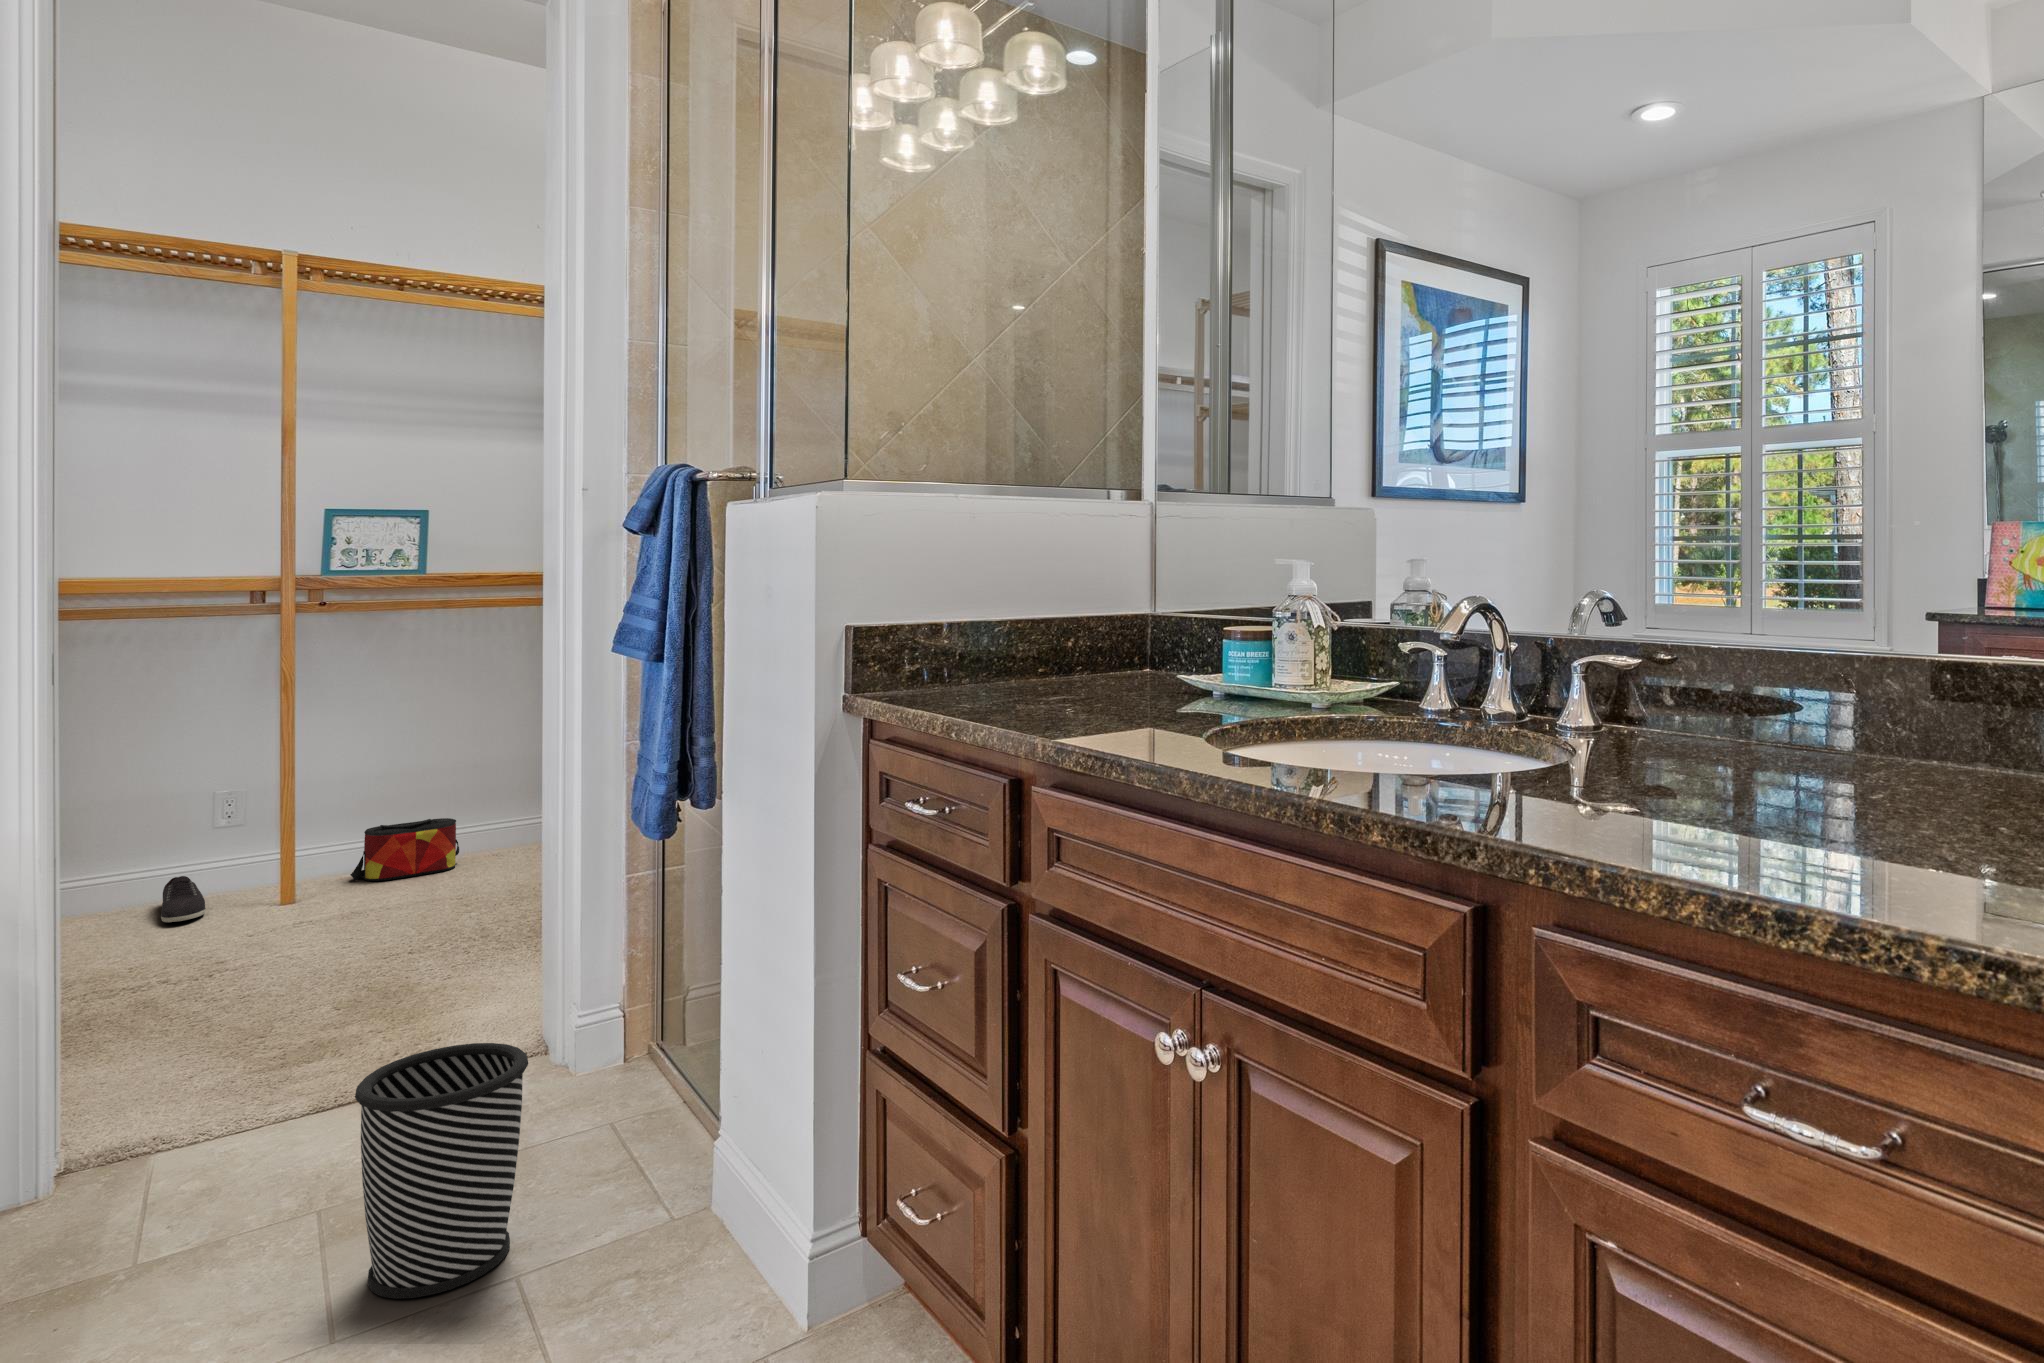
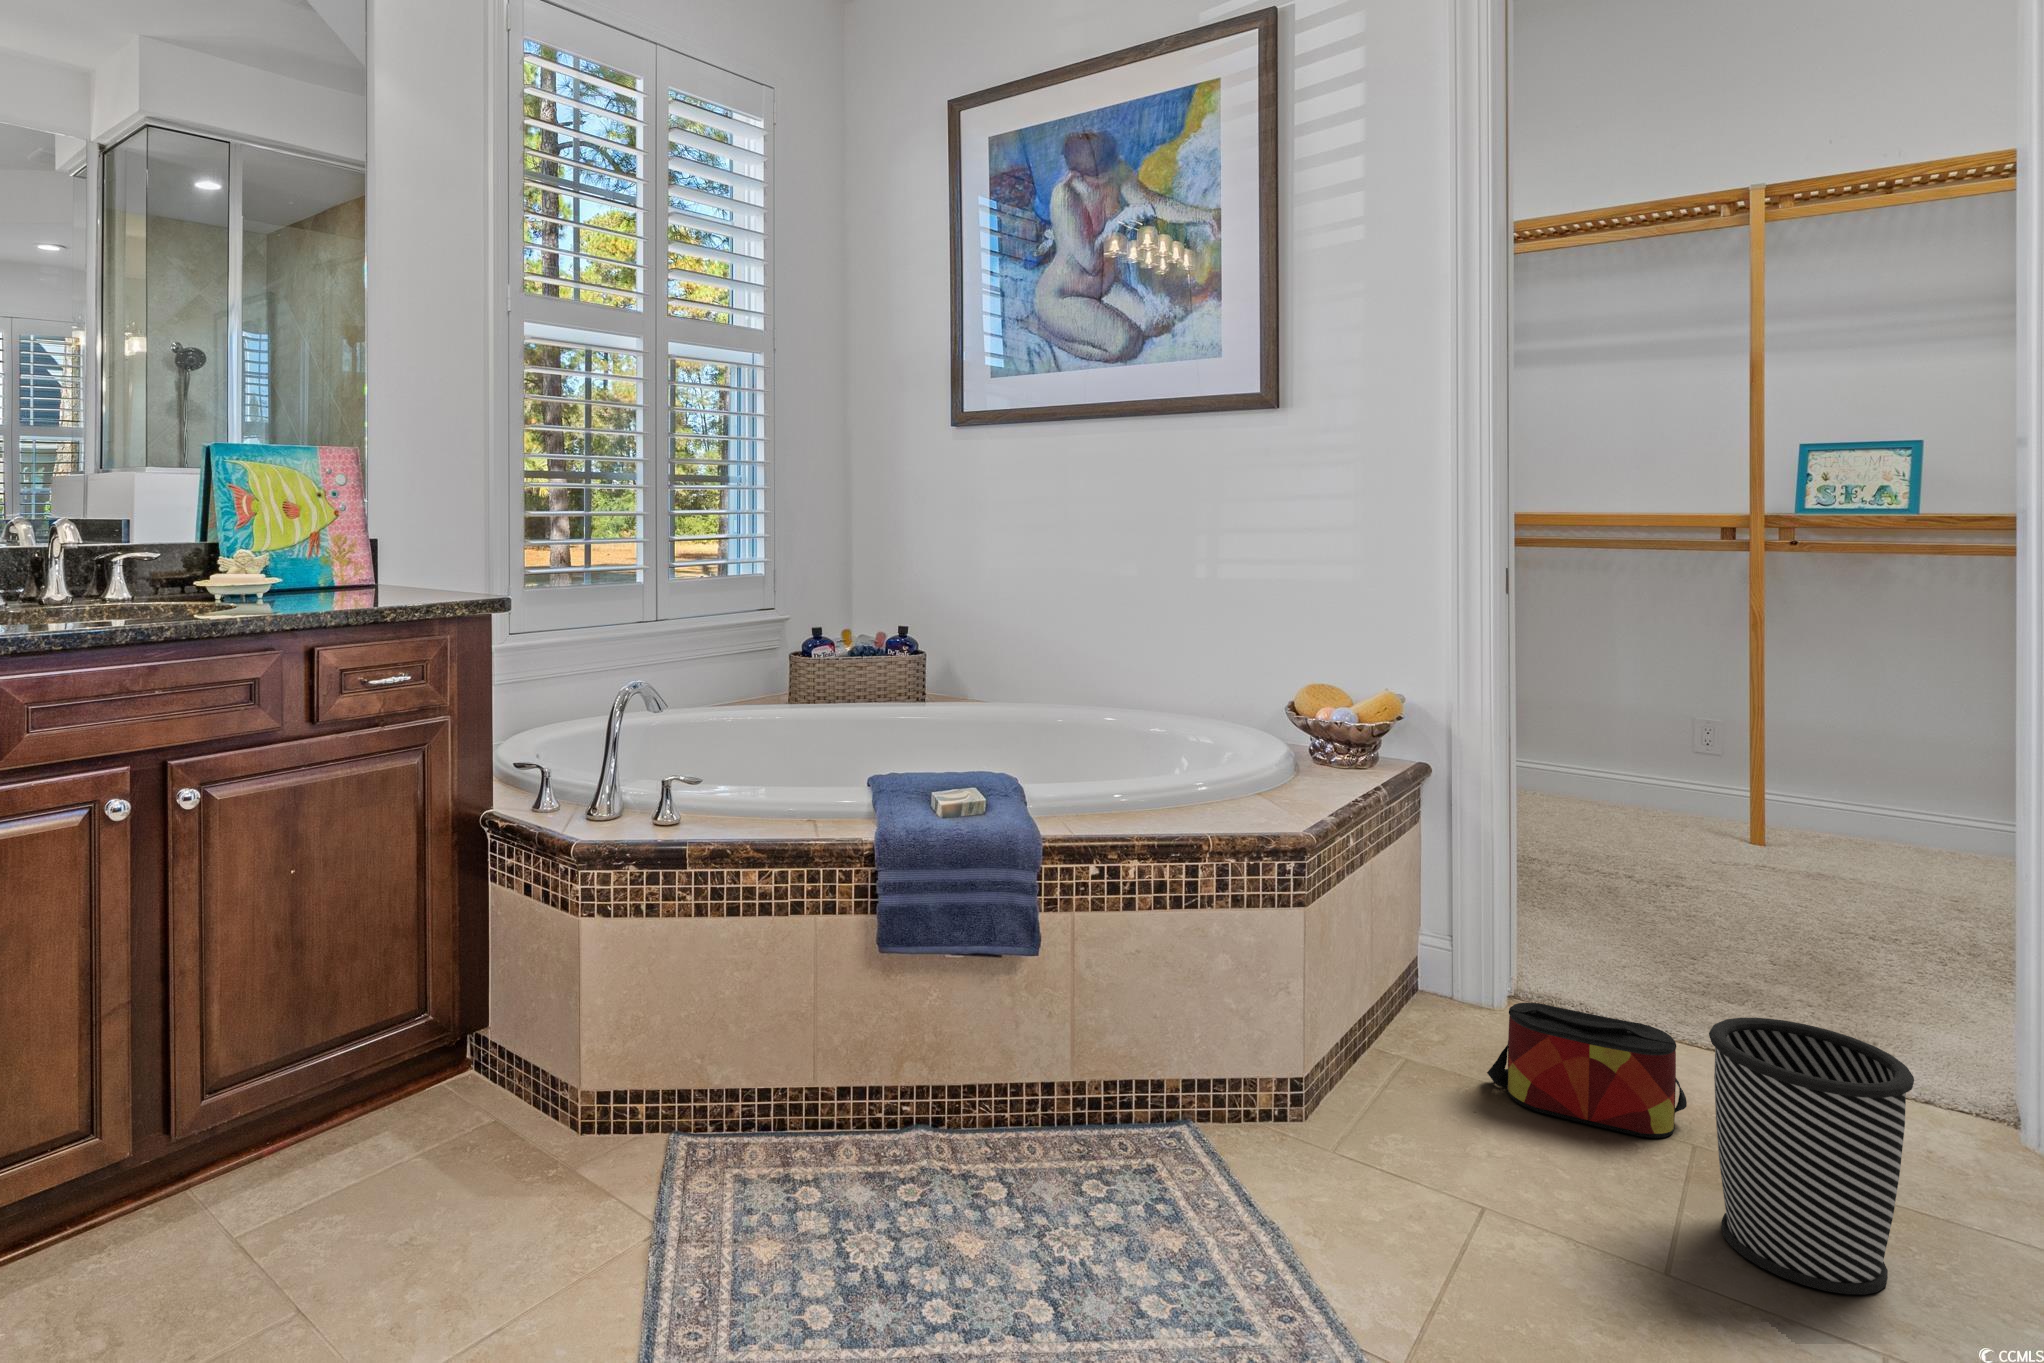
bag: present [350,818,459,881] -> present [1487,1003,1687,1138]
shoe: present [161,876,206,922] -> none [1640,788,1678,829]

